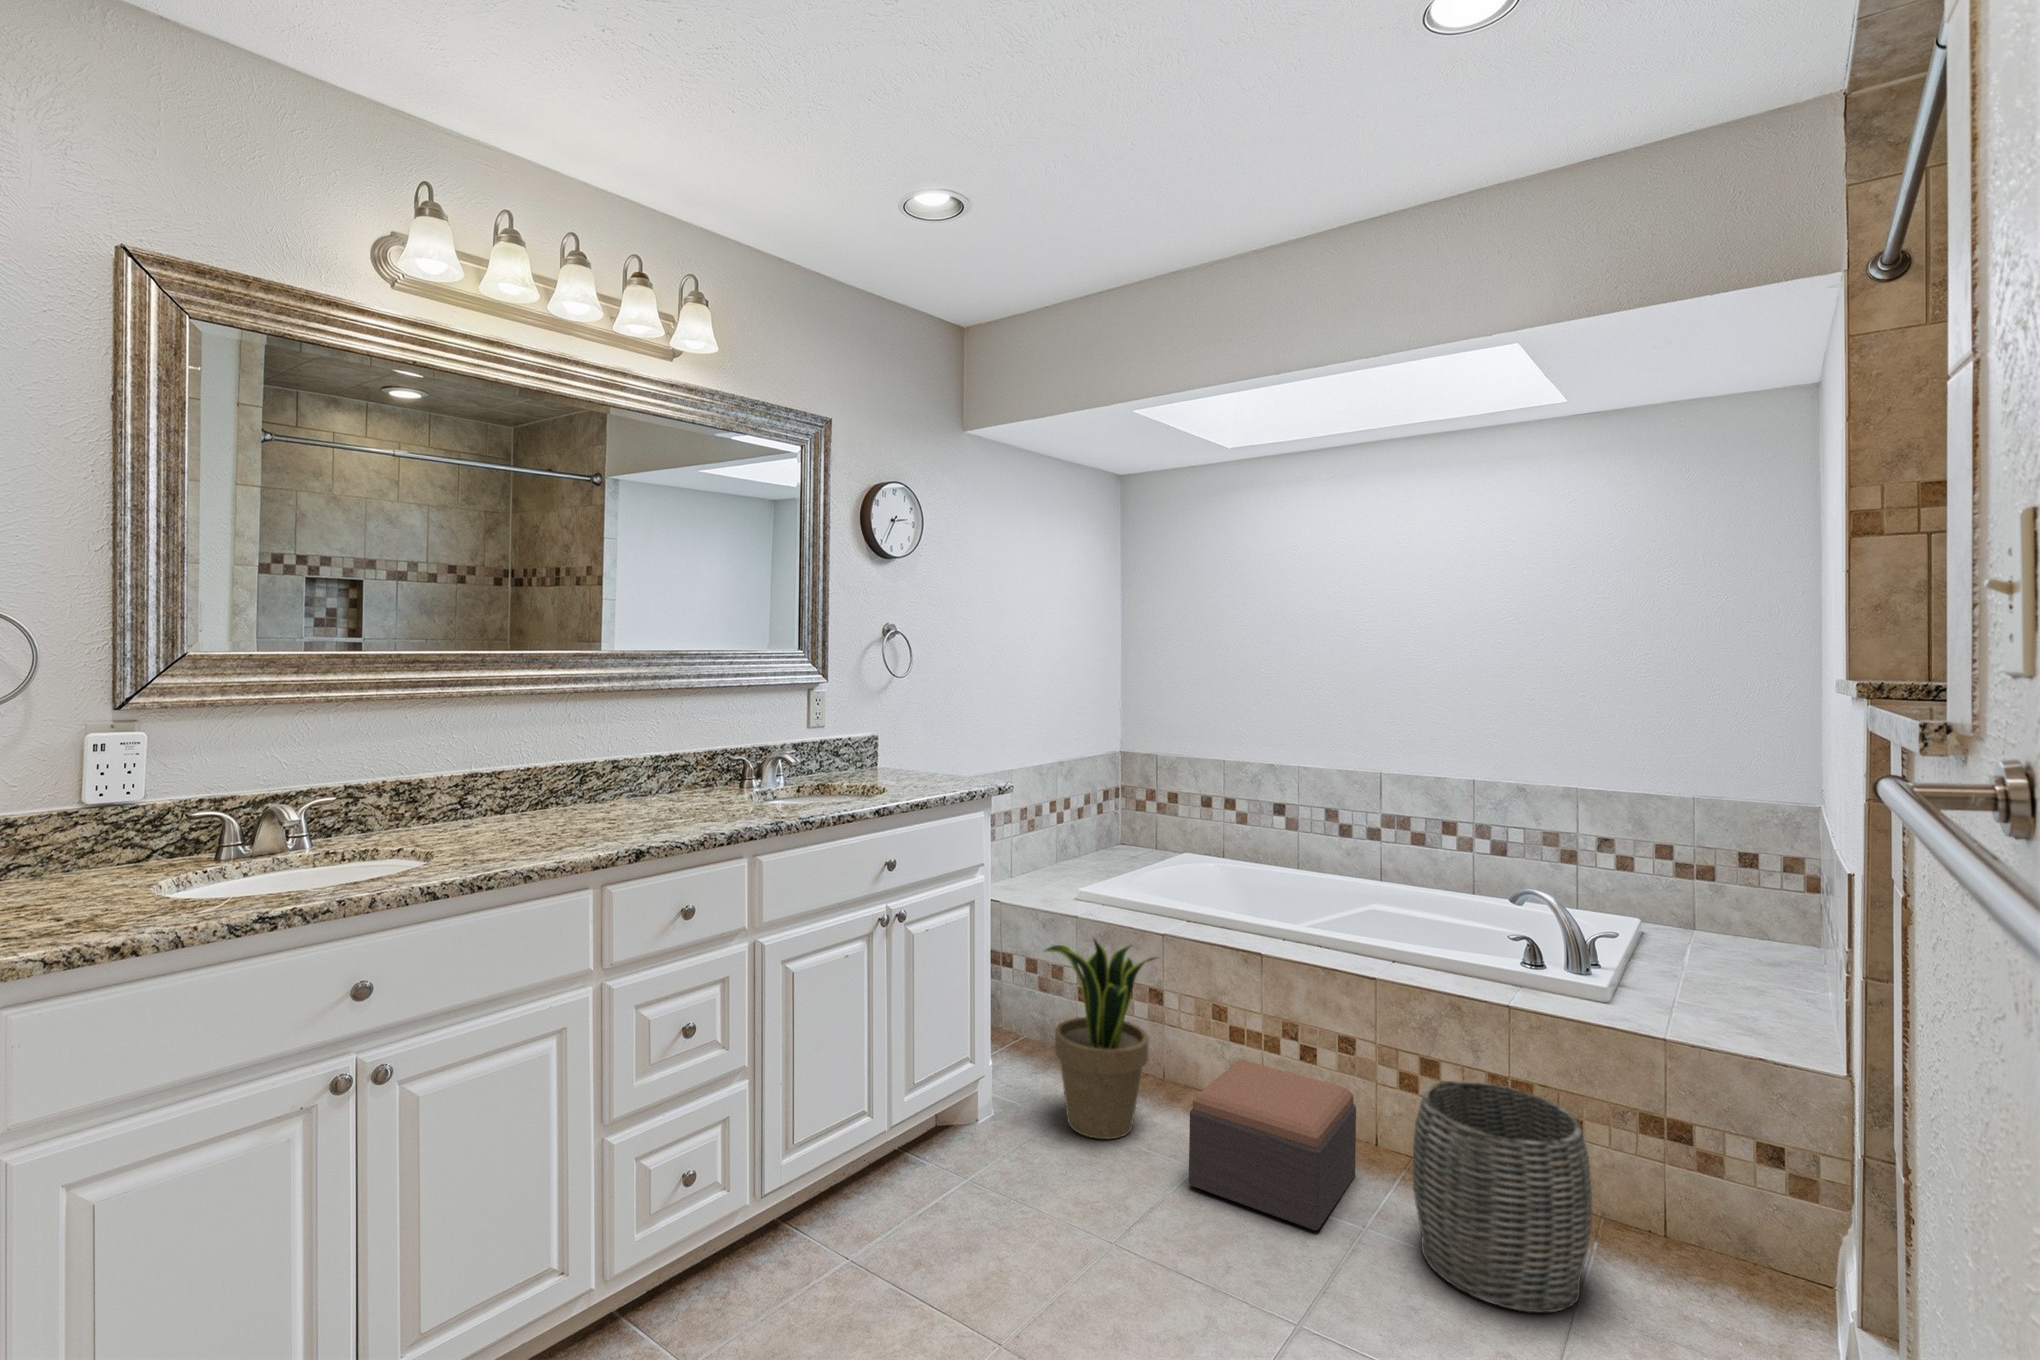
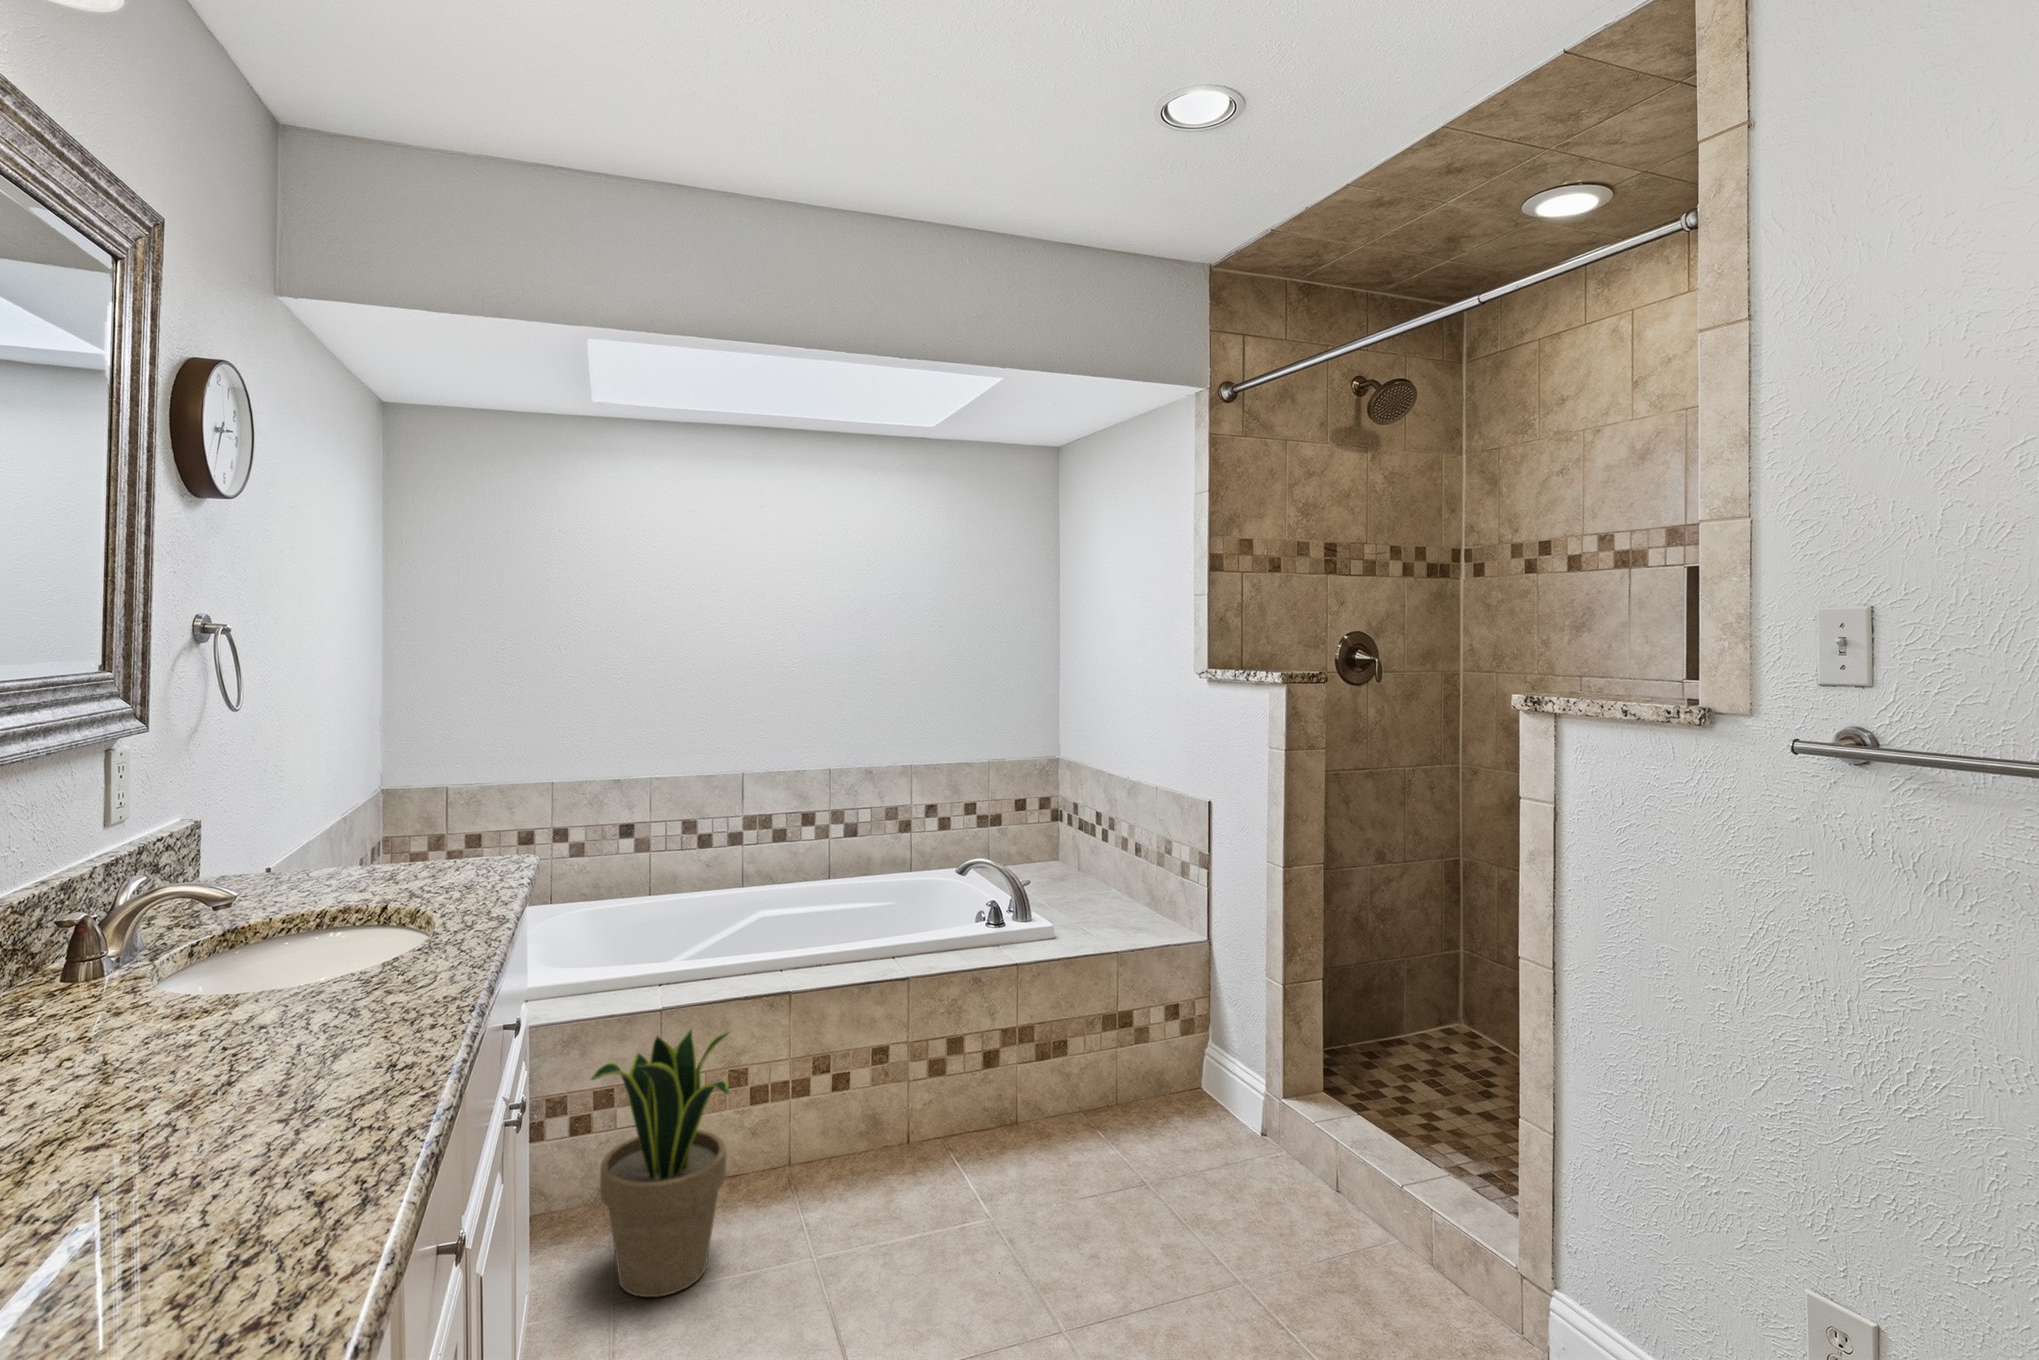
footstool: present [1189,1060,1356,1231] -> none [801,1093,967,1270]
woven basket: present [1413,1081,1592,1313] -> none [1012,1029,1146,1215]

